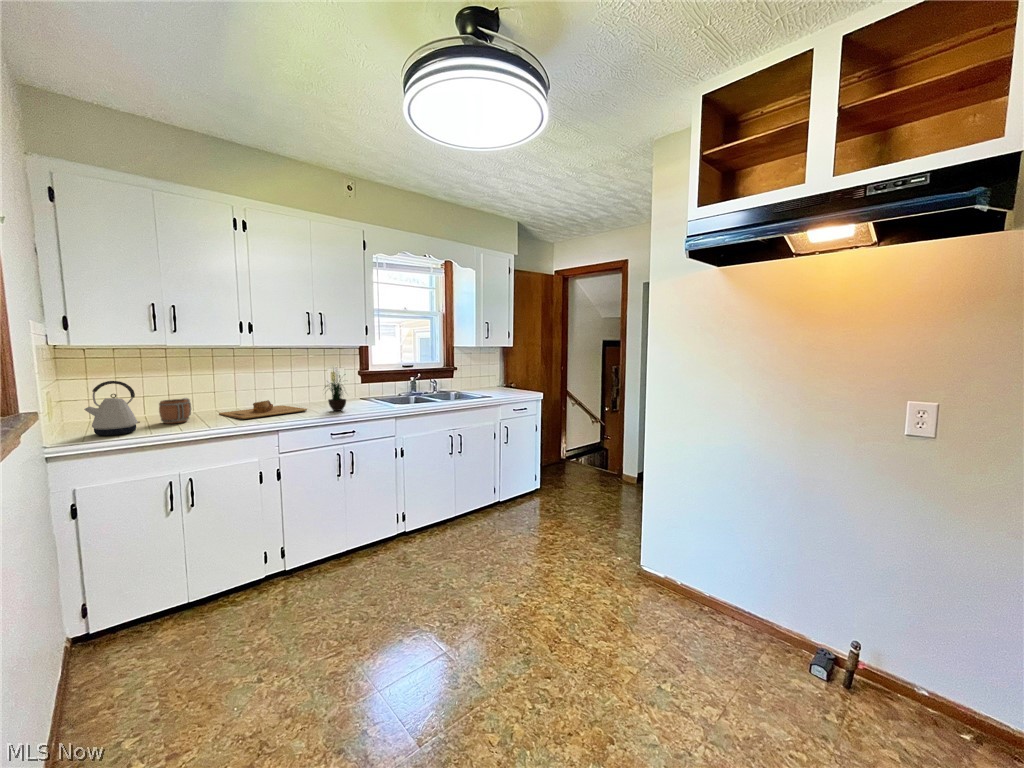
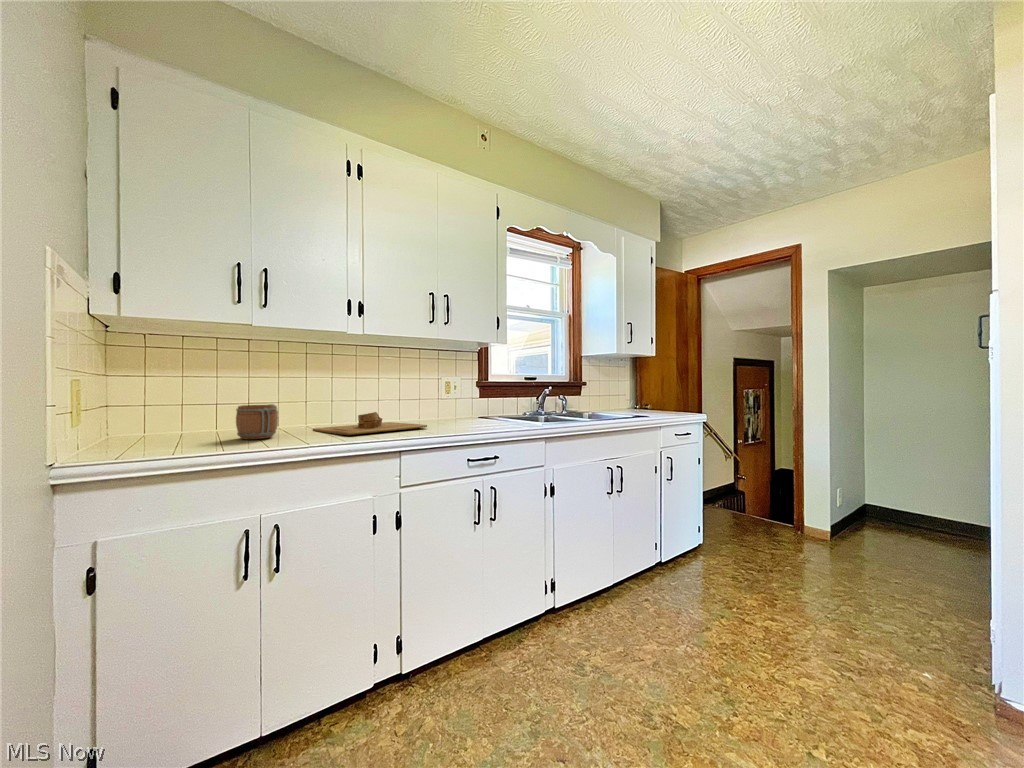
potted plant: present [325,371,346,411] -> none [446,353,487,428]
kettle: present [84,381,140,436] -> none [126,367,208,452]

